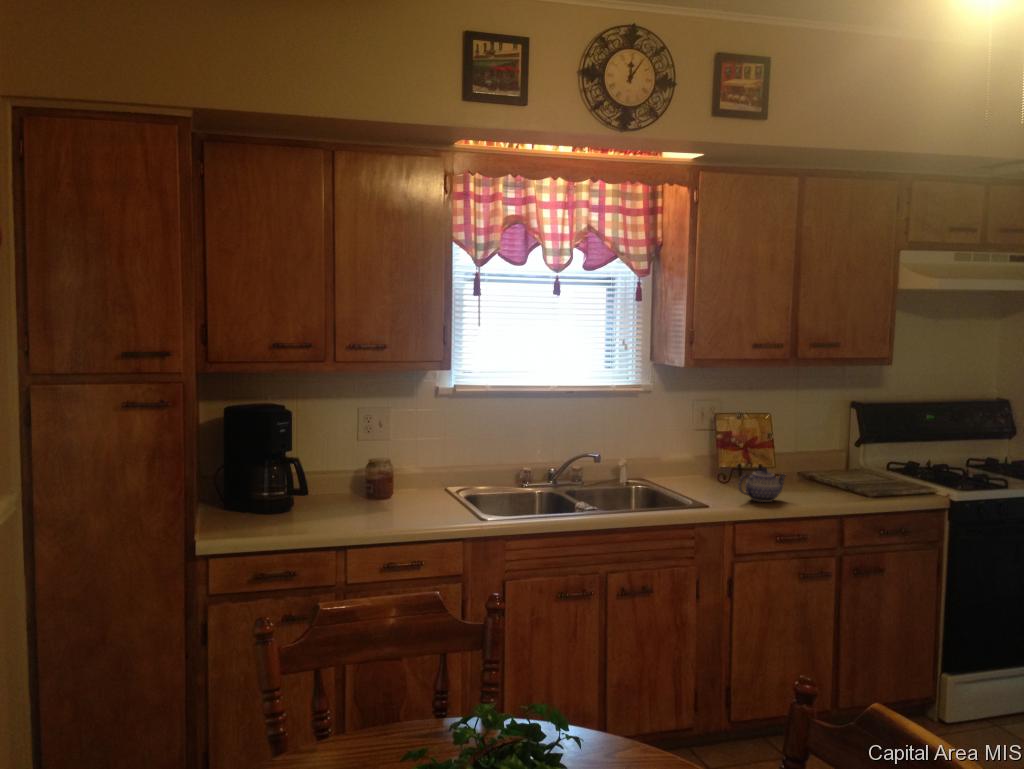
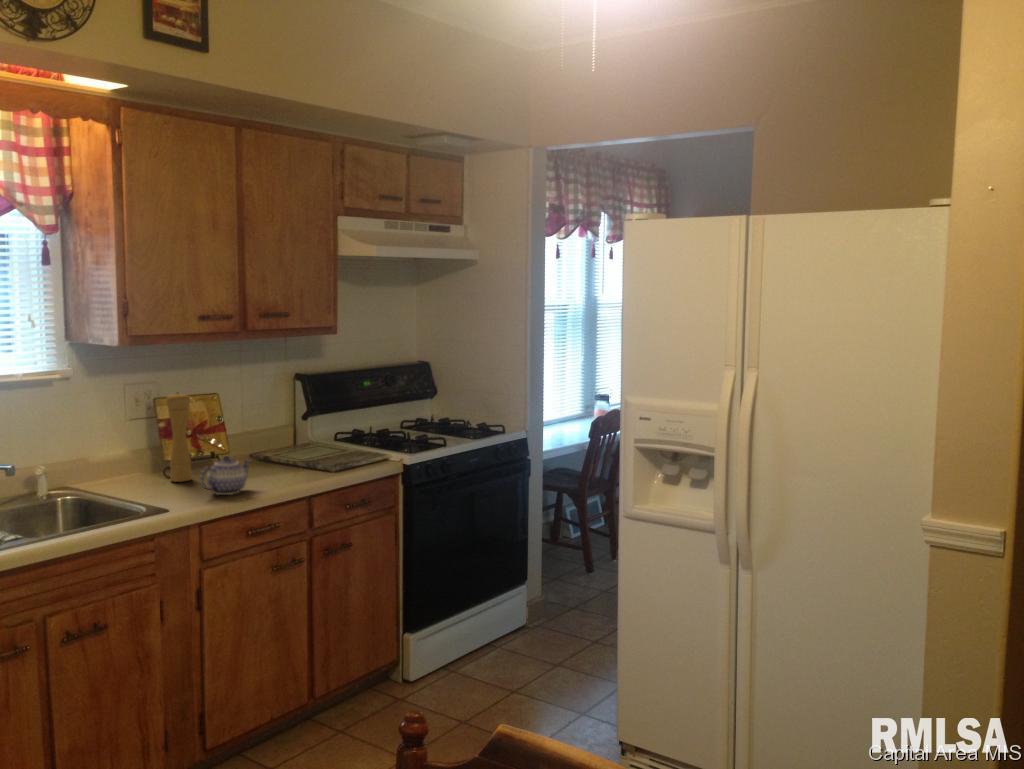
pepper mill: none [722,409,742,486] -> present [166,392,192,482]

